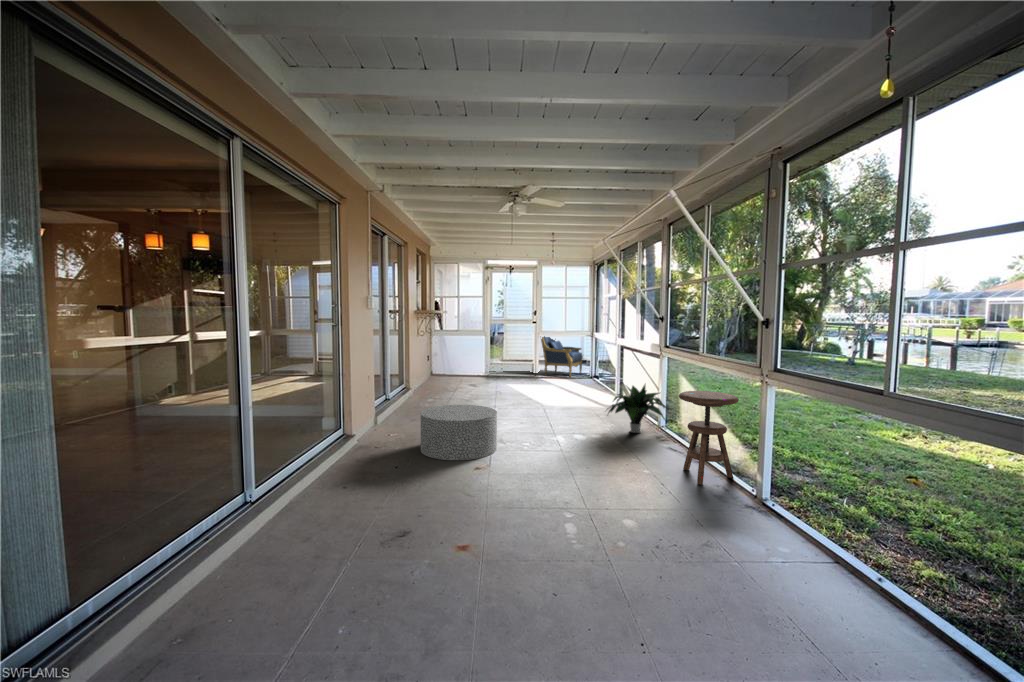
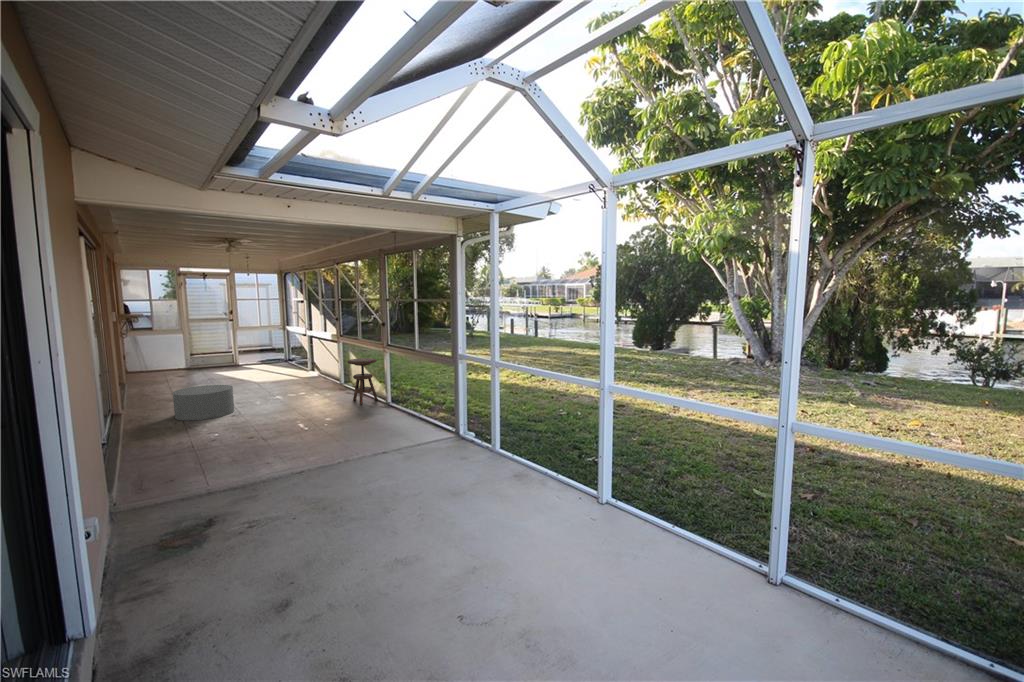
armchair: present [541,336,583,377] -> none [236,320,277,363]
potted plant: present [607,385,667,433] -> none [304,358,345,389]

